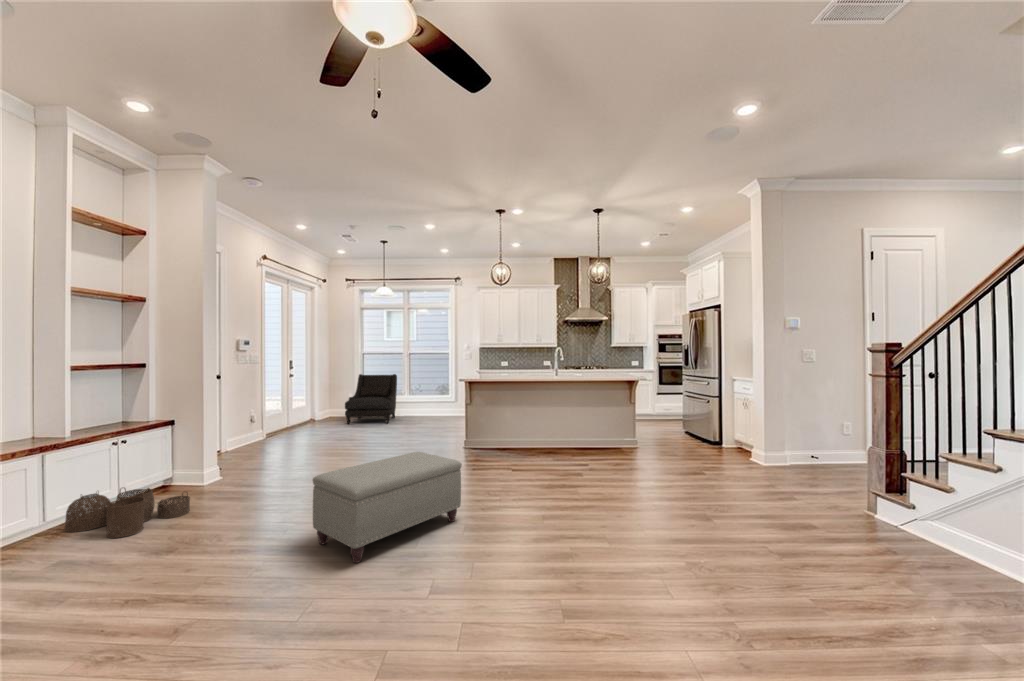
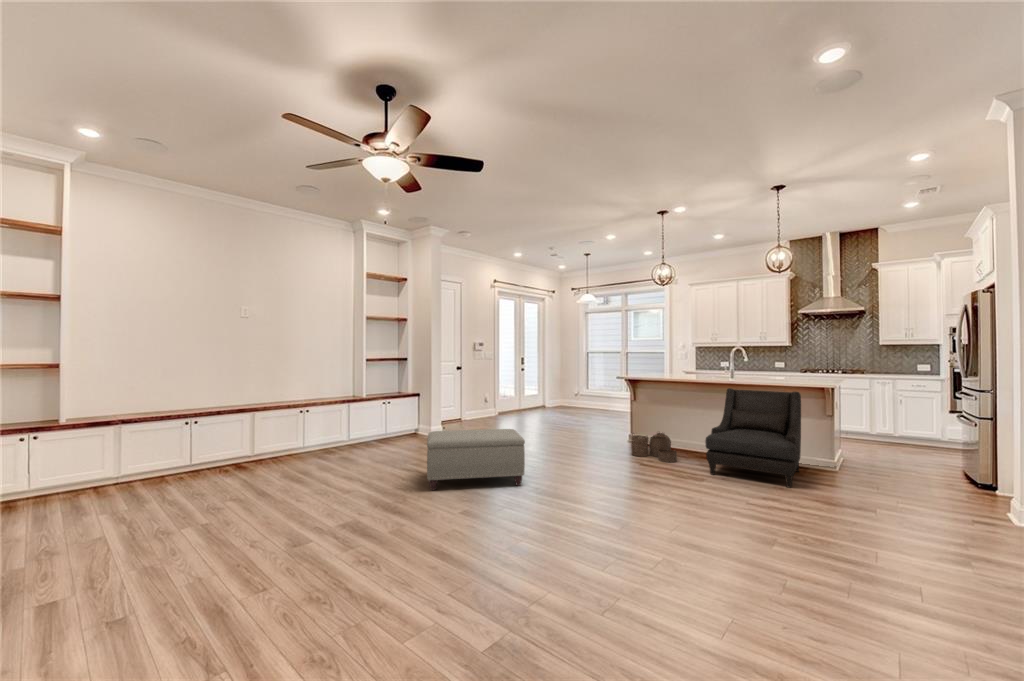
armchair: present [345,374,397,424] -> present [705,388,801,488]
woven basket: present [64,488,190,538] -> present [631,433,677,462]

